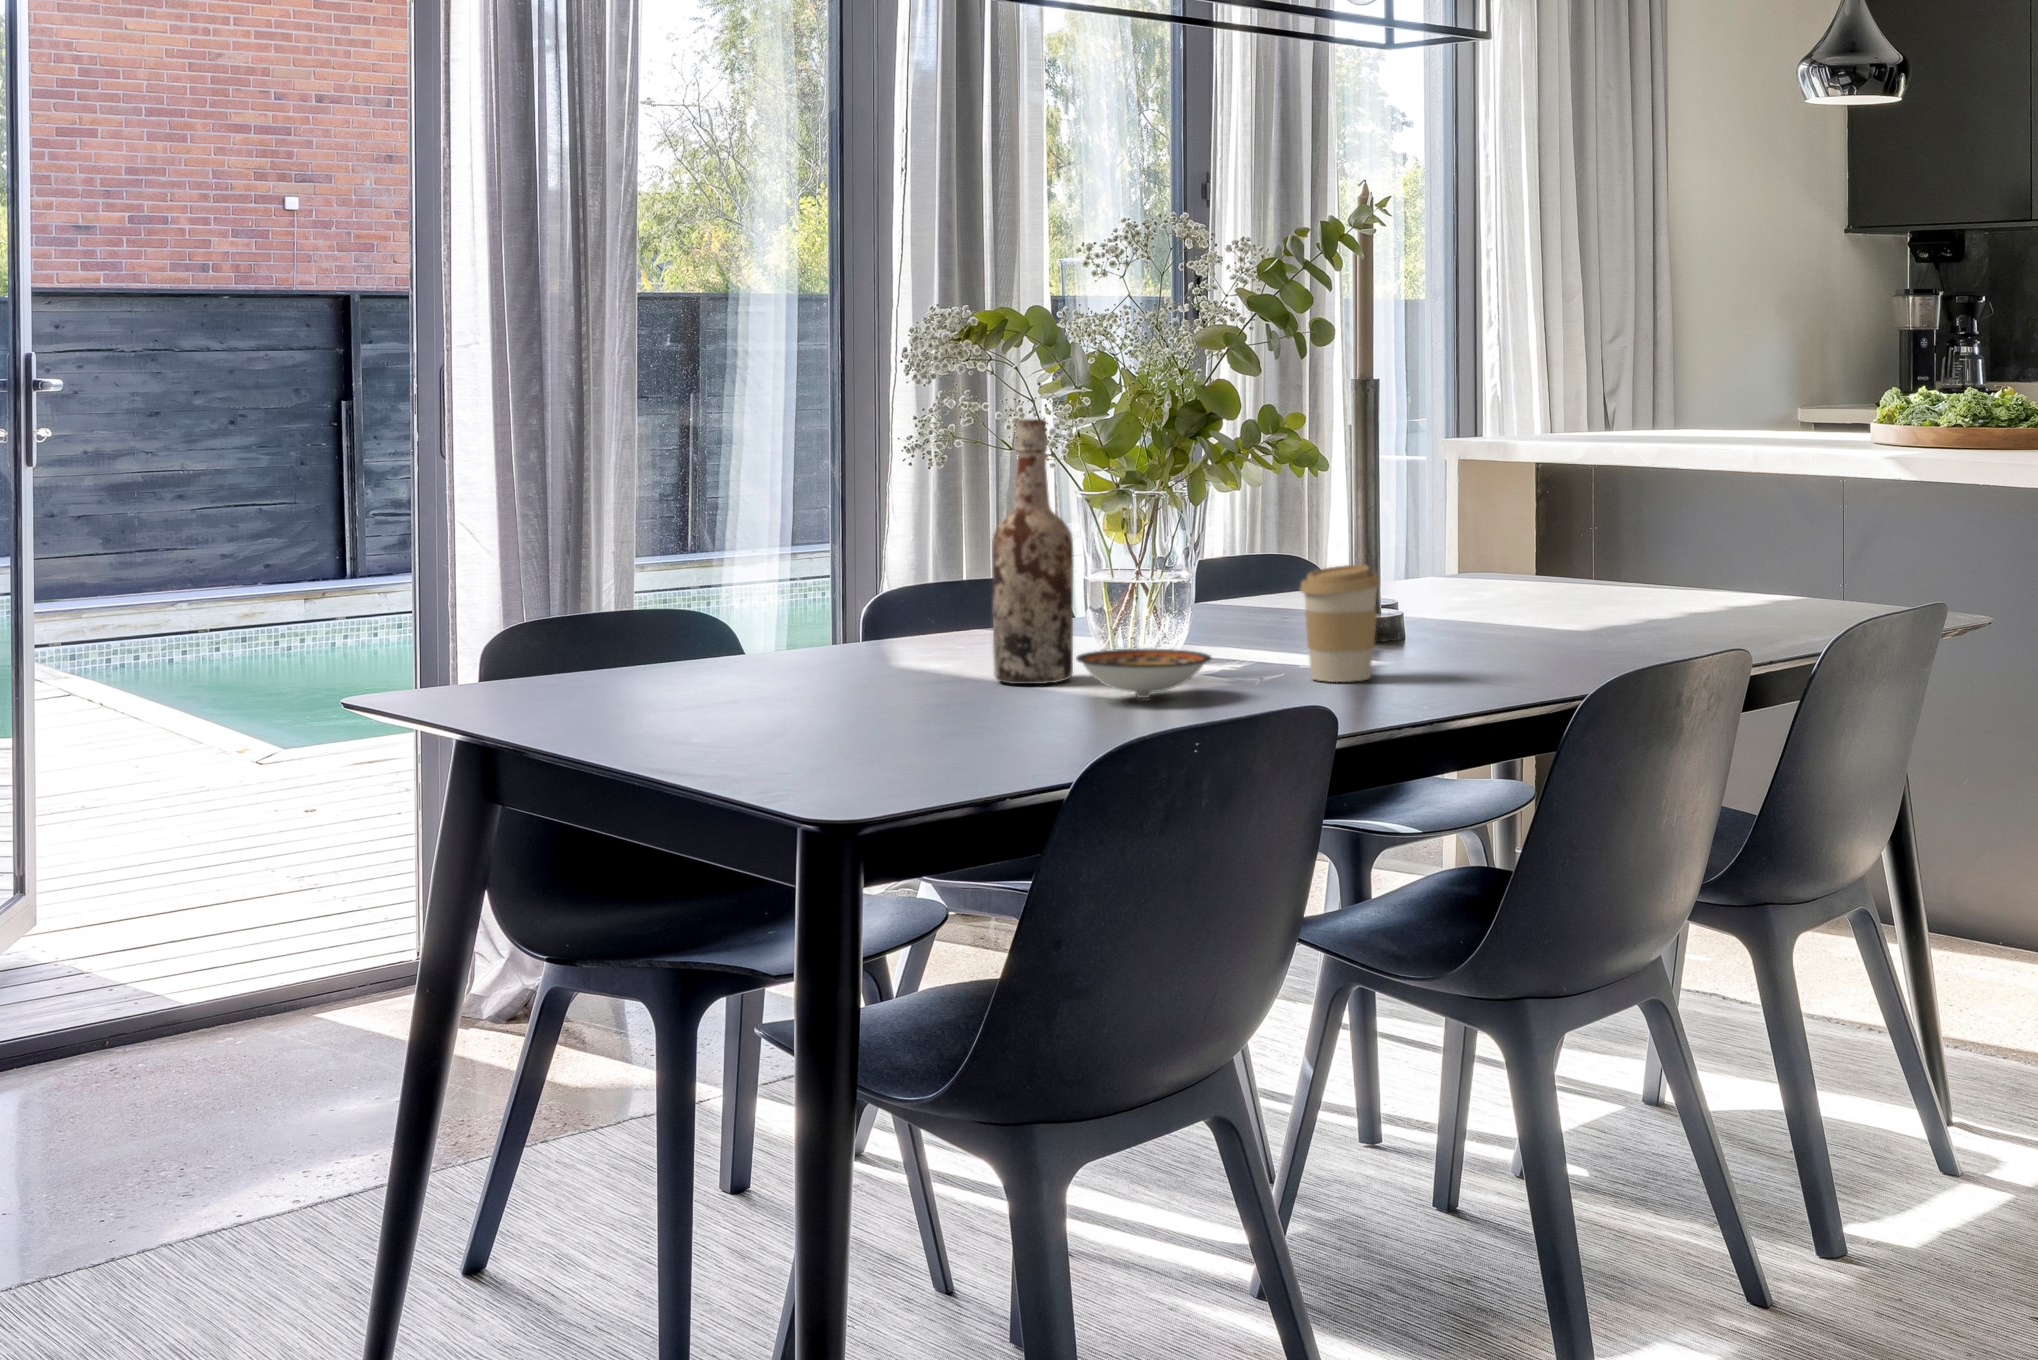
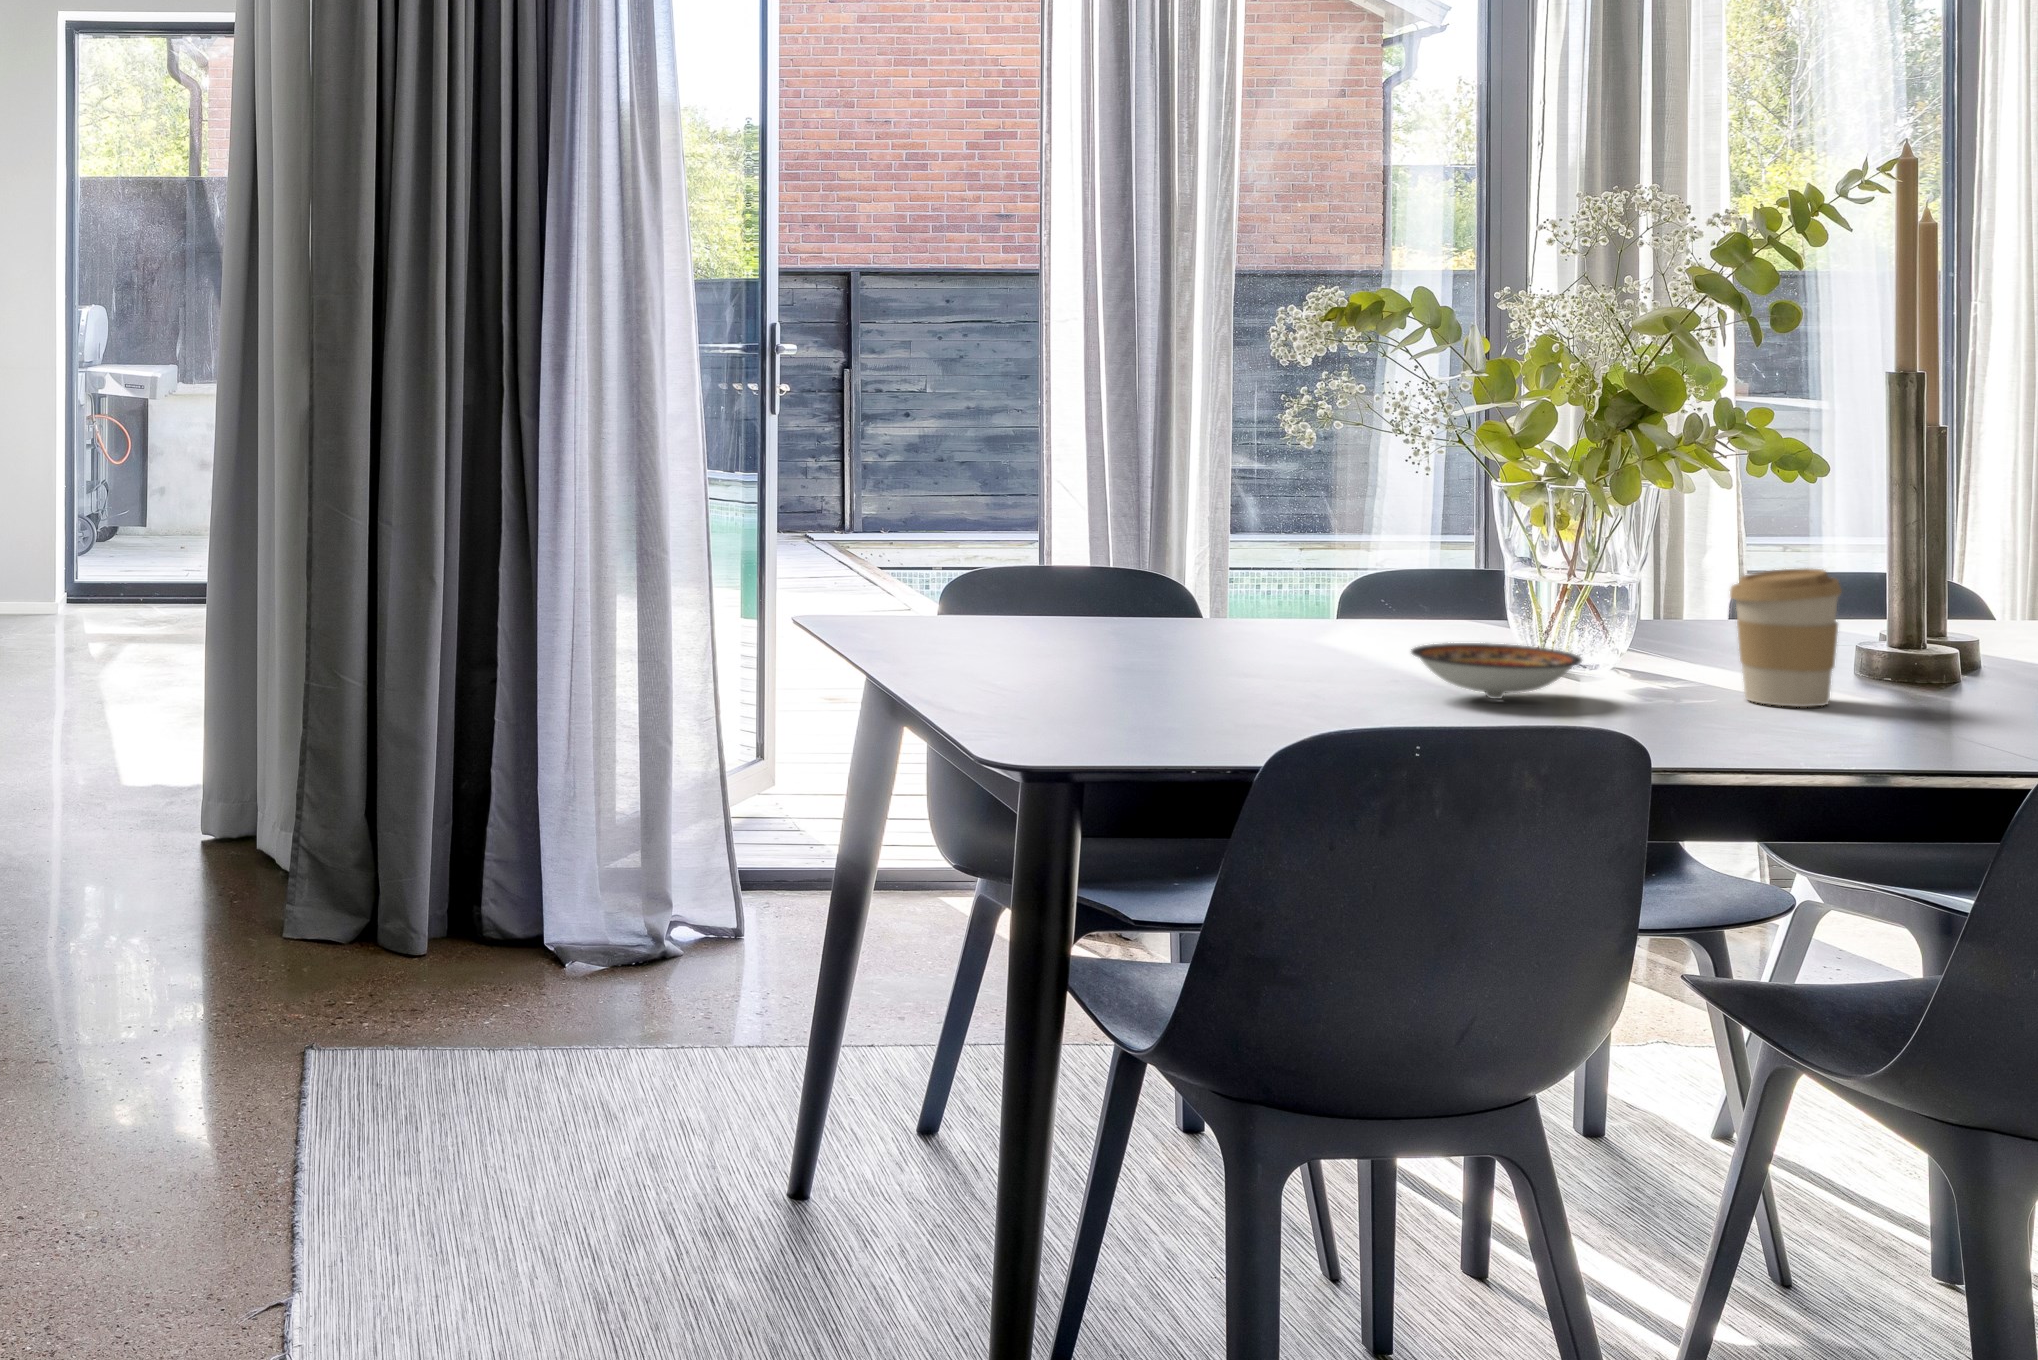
wine bottle: present [992,419,1073,684] -> none [1366,395,1460,671]

